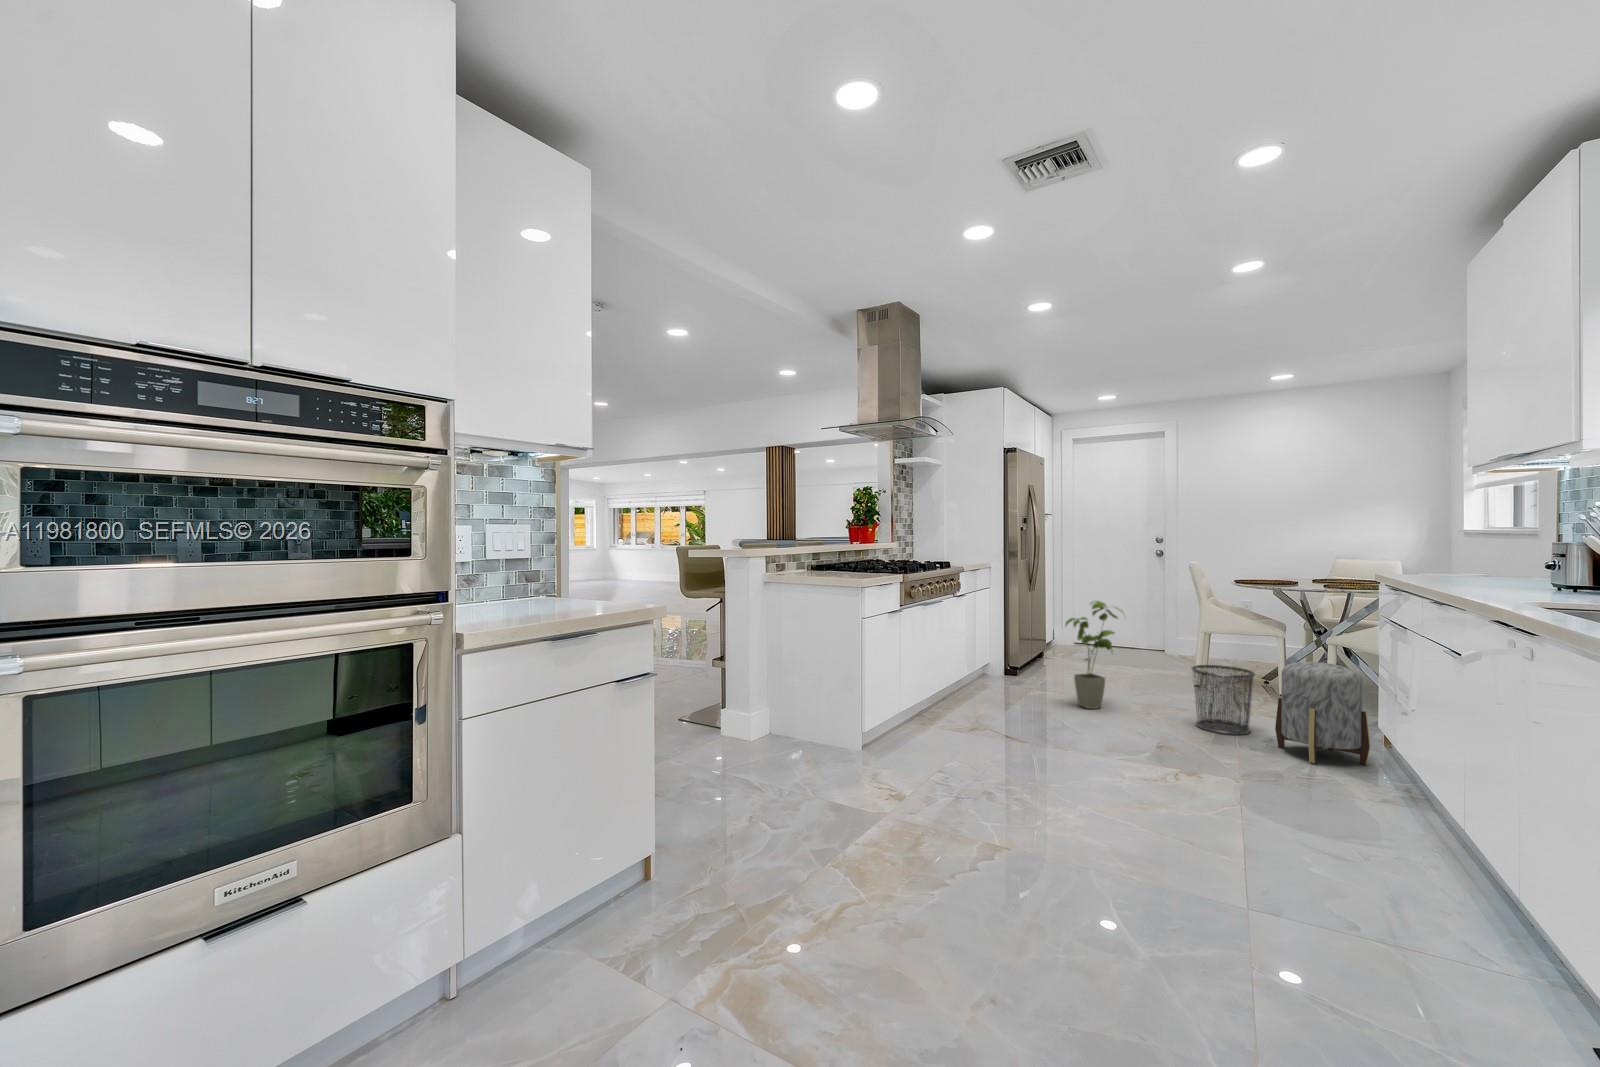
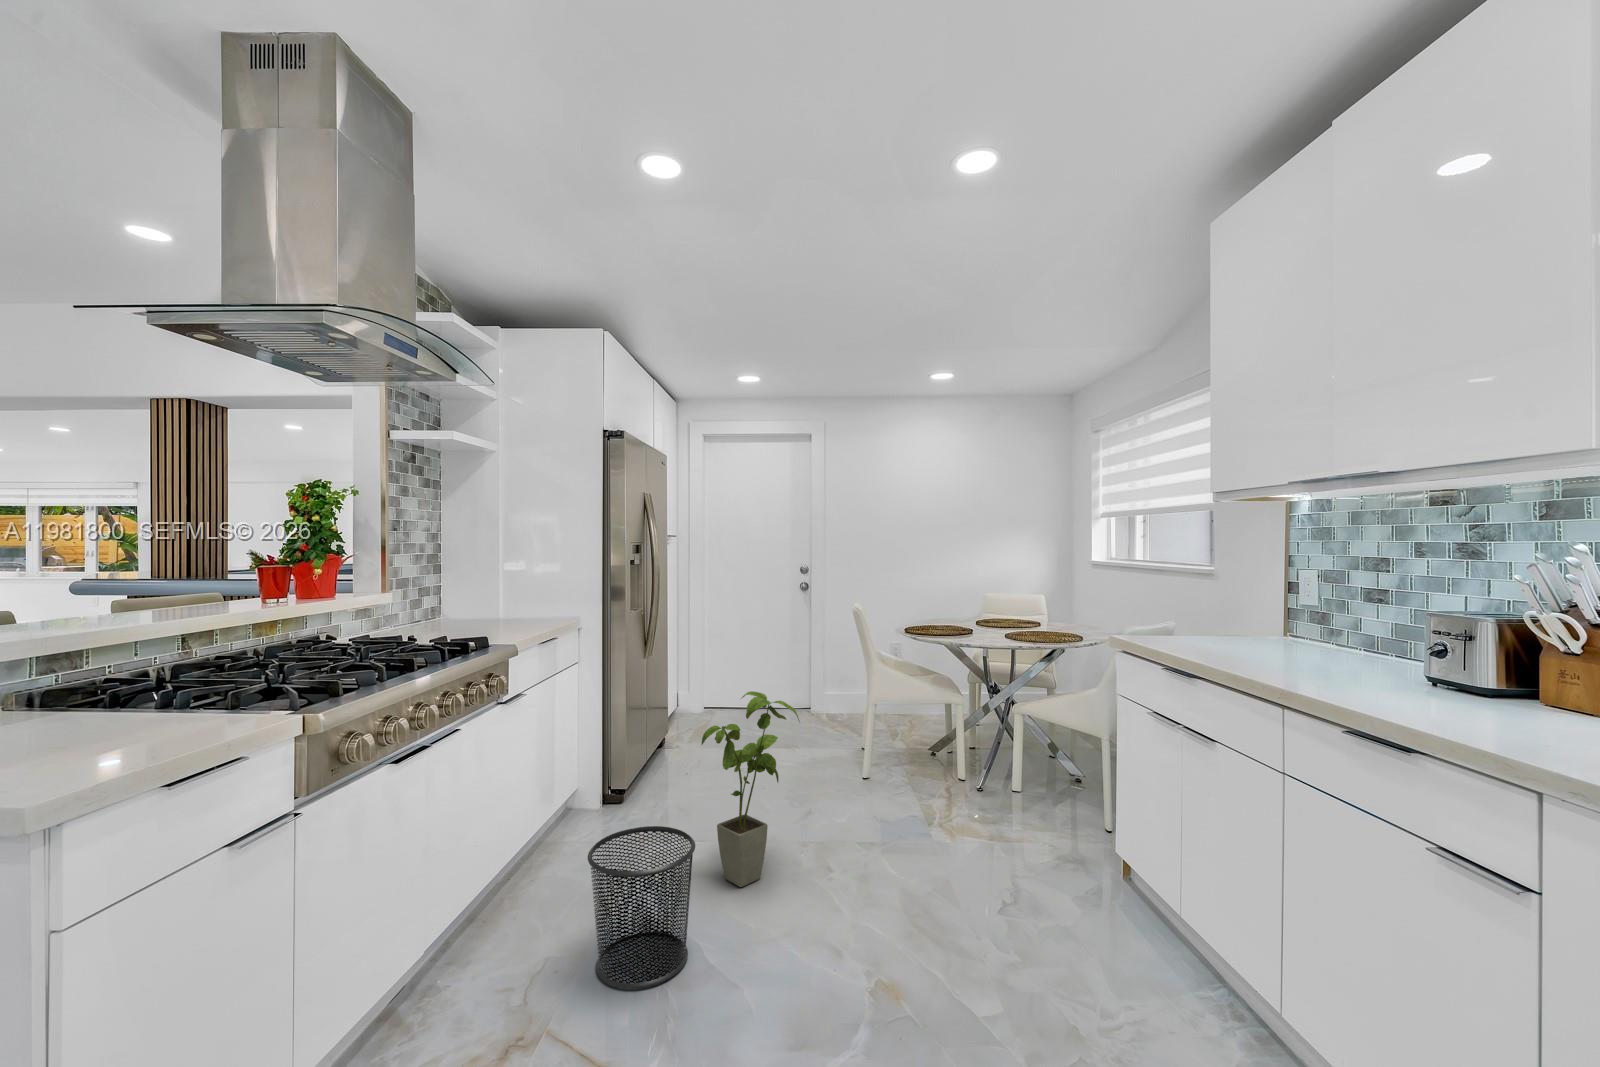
stool: present [1275,662,1370,765] -> none [1031,783,1166,977]
trash can: present [1192,665,1255,735] -> present [588,826,695,989]

